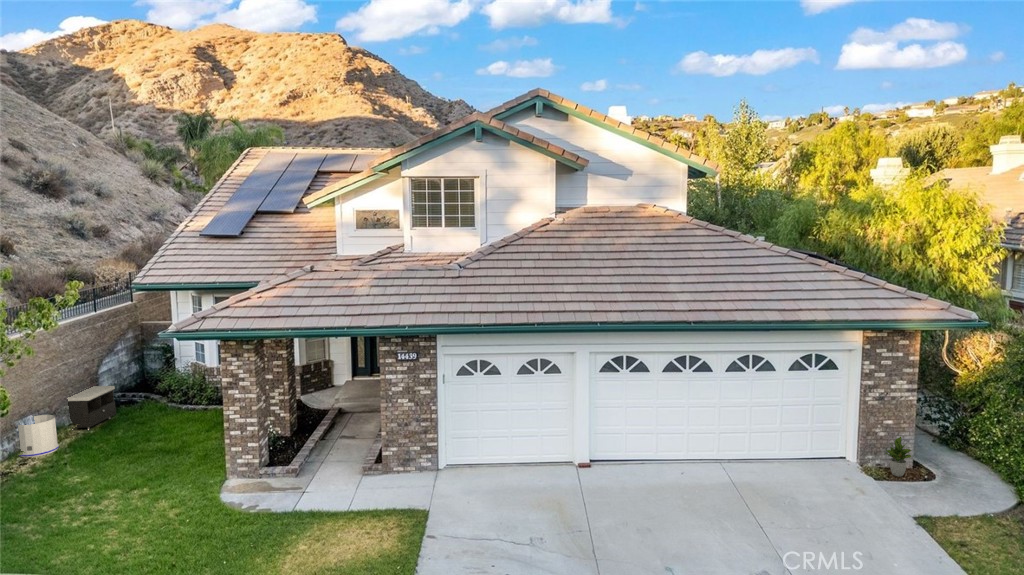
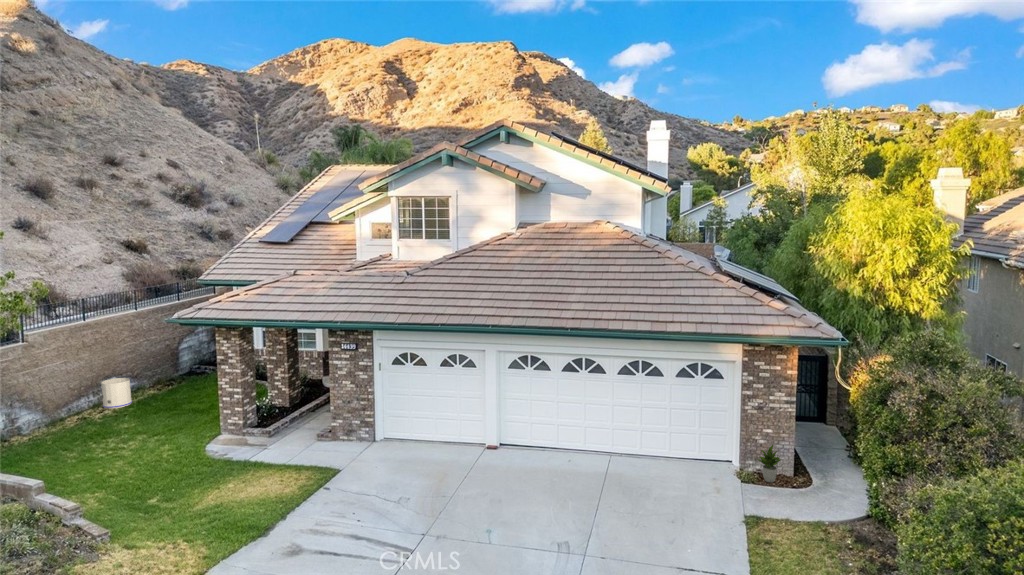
storage bench: present [67,386,116,430] -> none [142,359,185,392]

